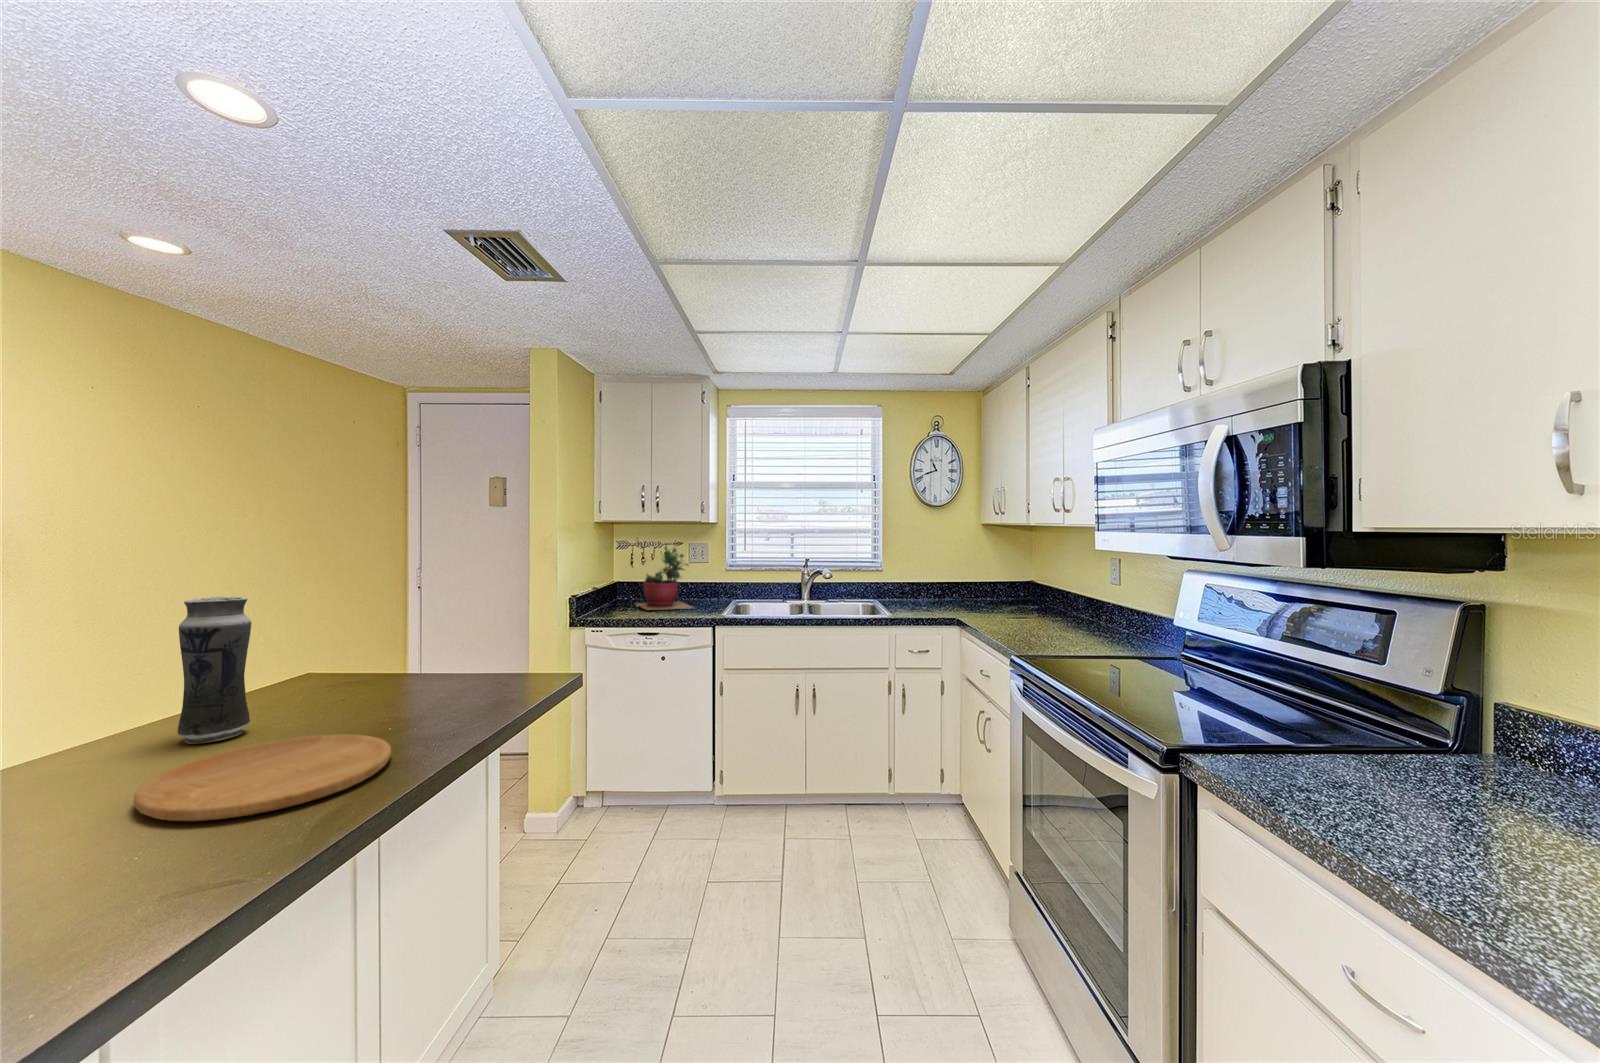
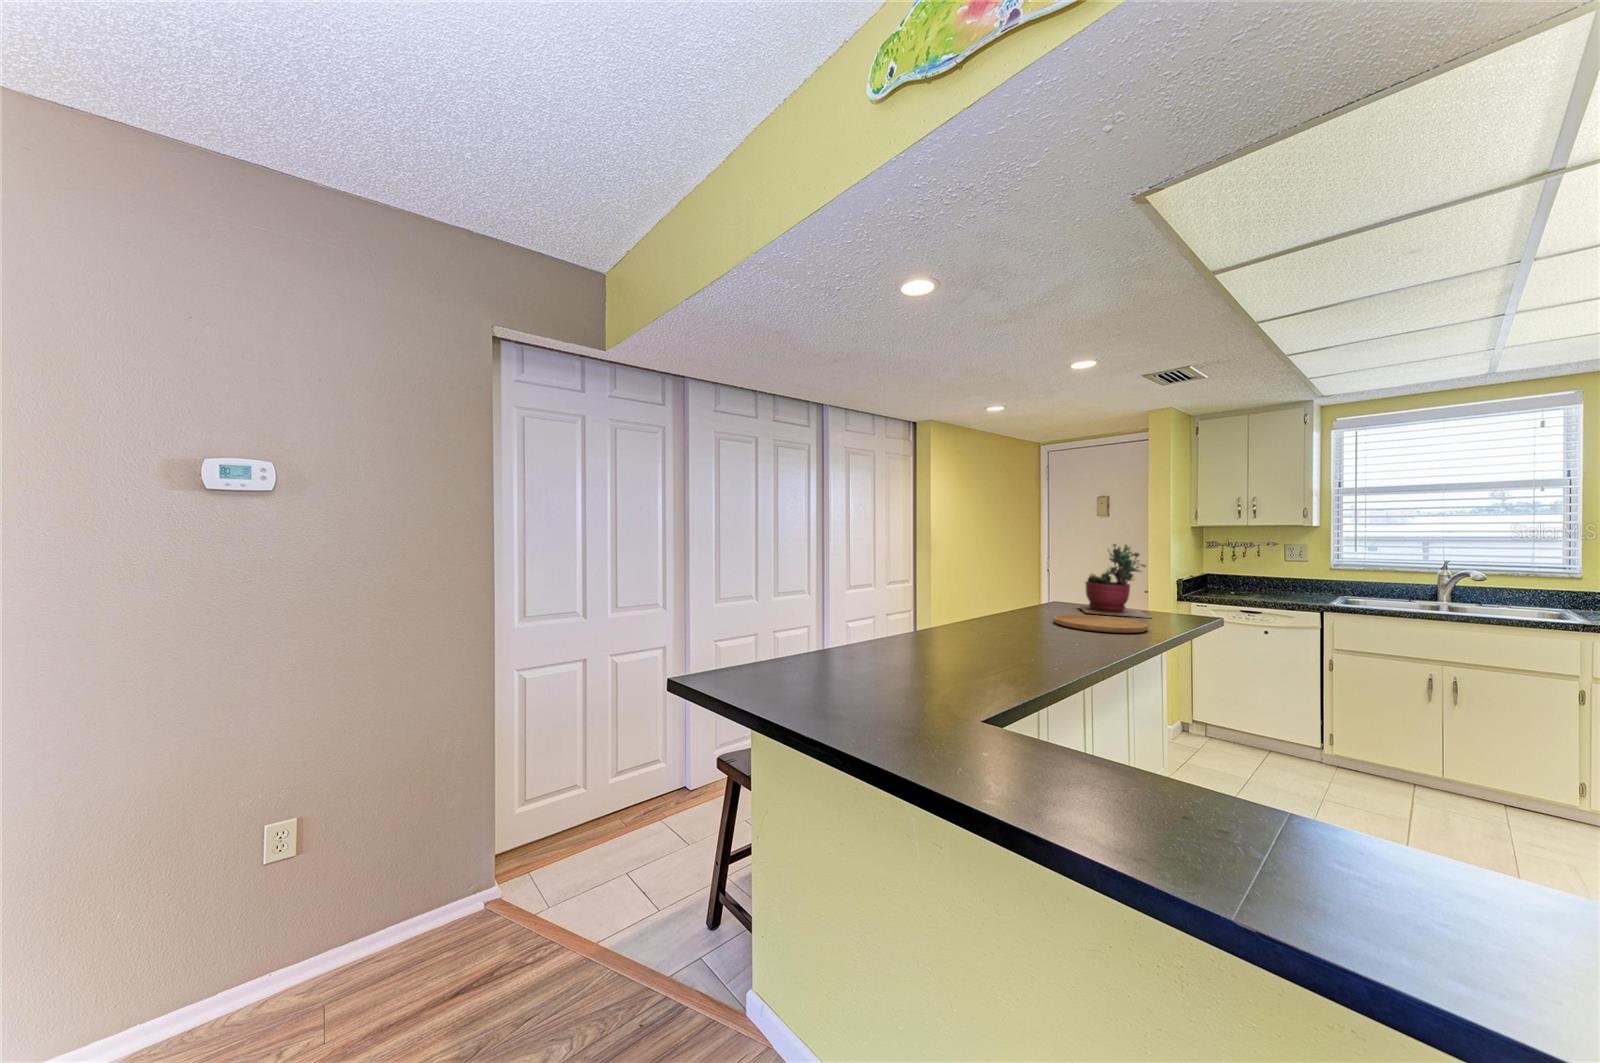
succulent plant: present [636,547,692,610] -> present [1078,544,1150,618]
vase: present [178,597,251,744] -> none [1034,552,1060,614]

